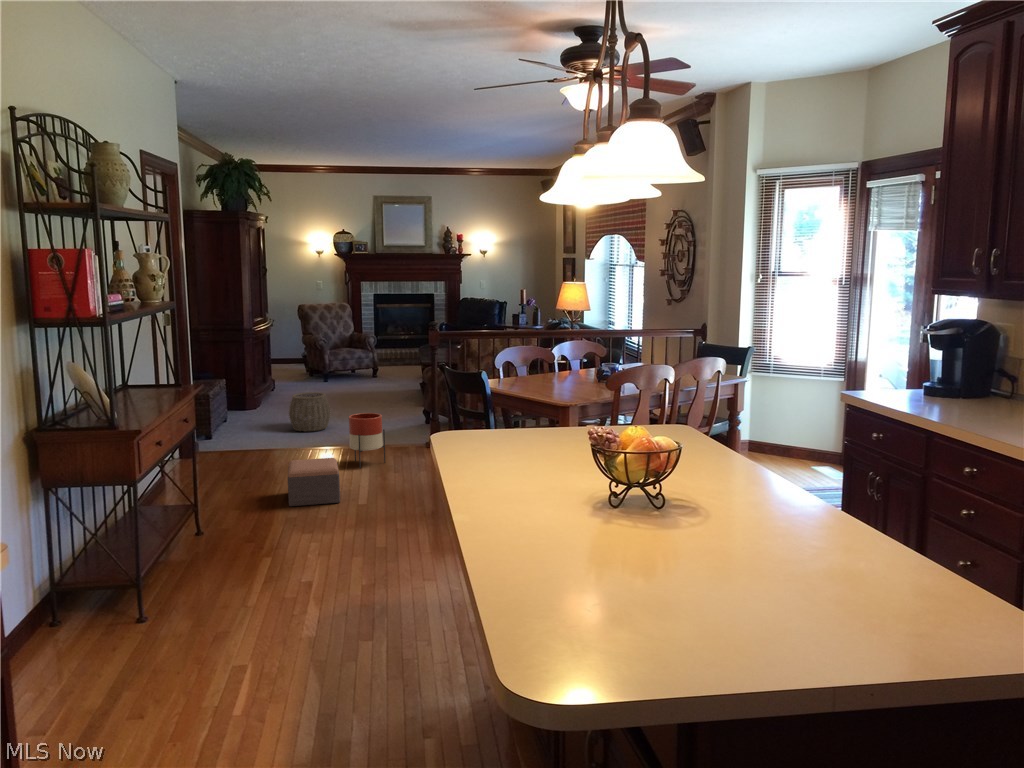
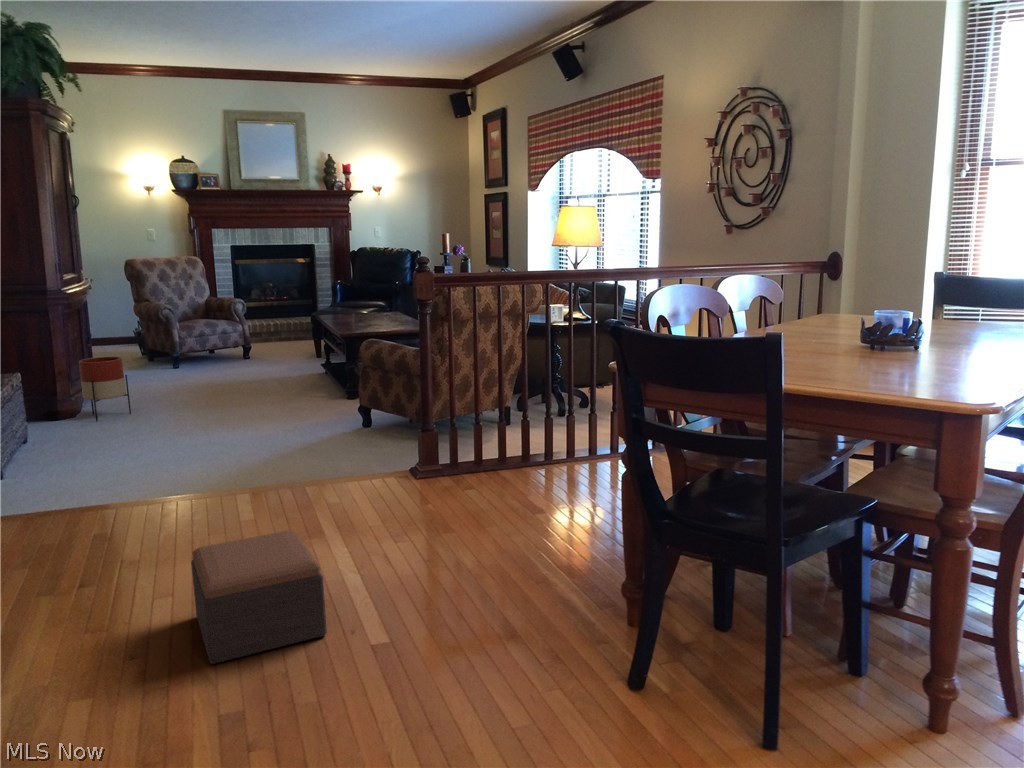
woven basket: present [289,392,330,431] -> none [142,388,218,457]
planter: present [349,413,385,469] -> present [79,357,131,421]

